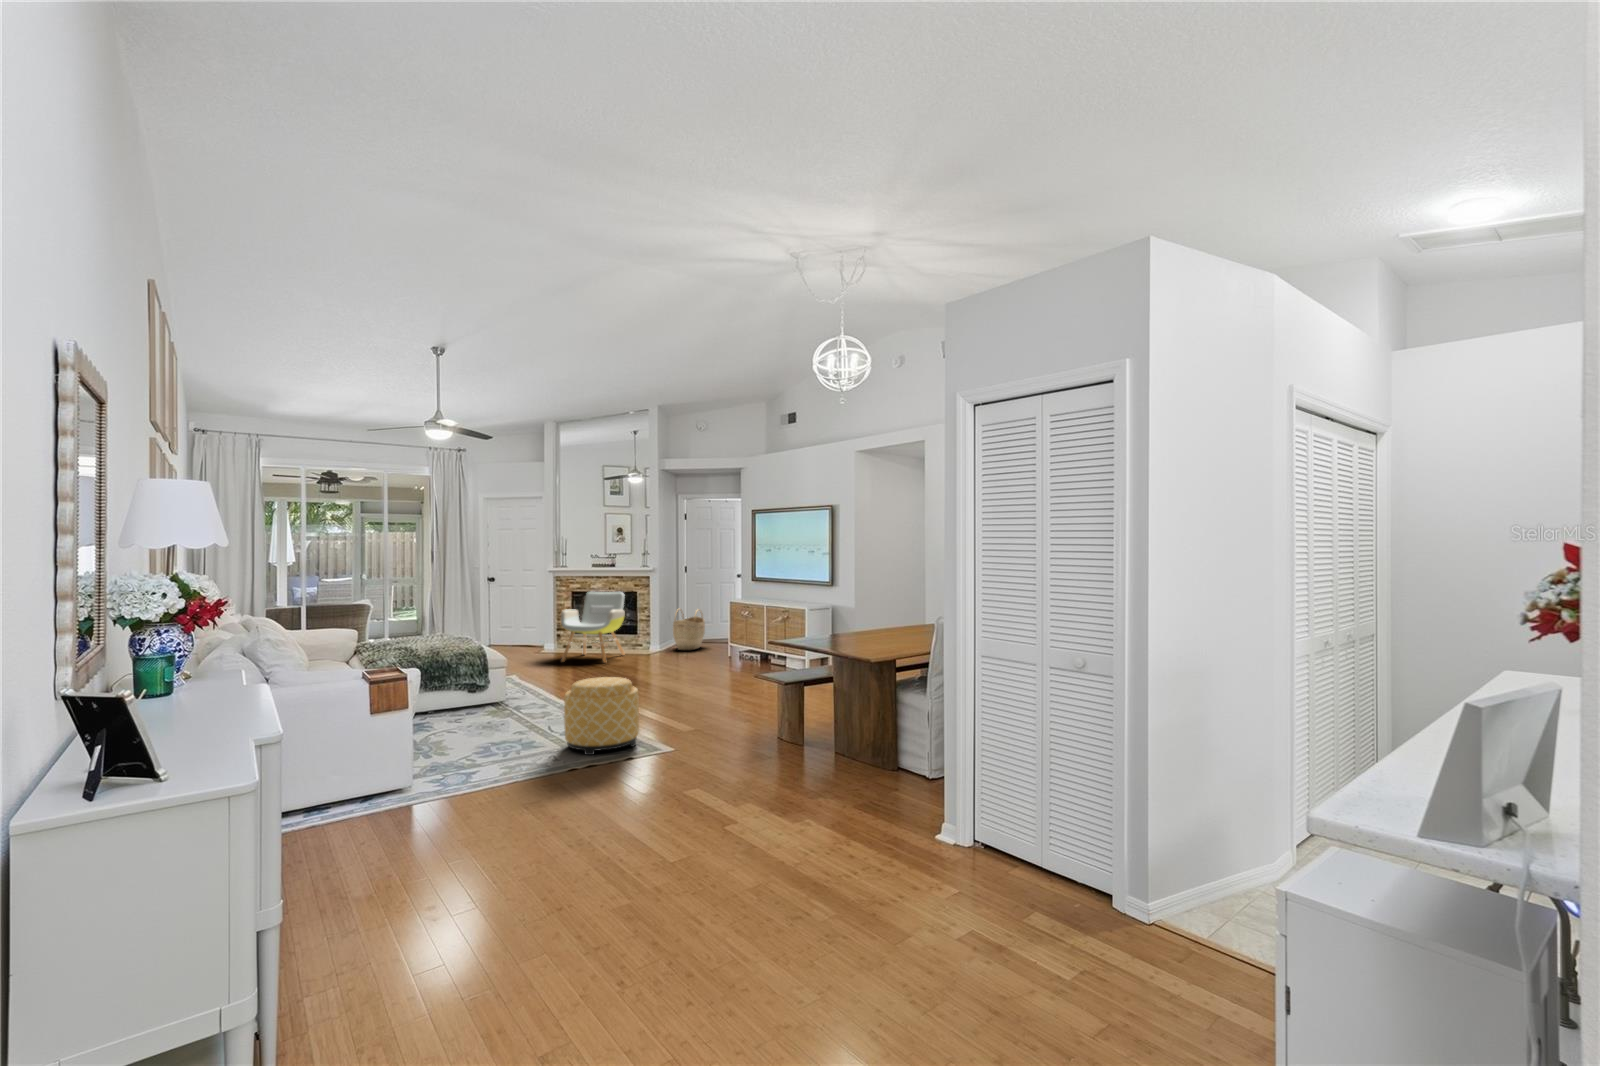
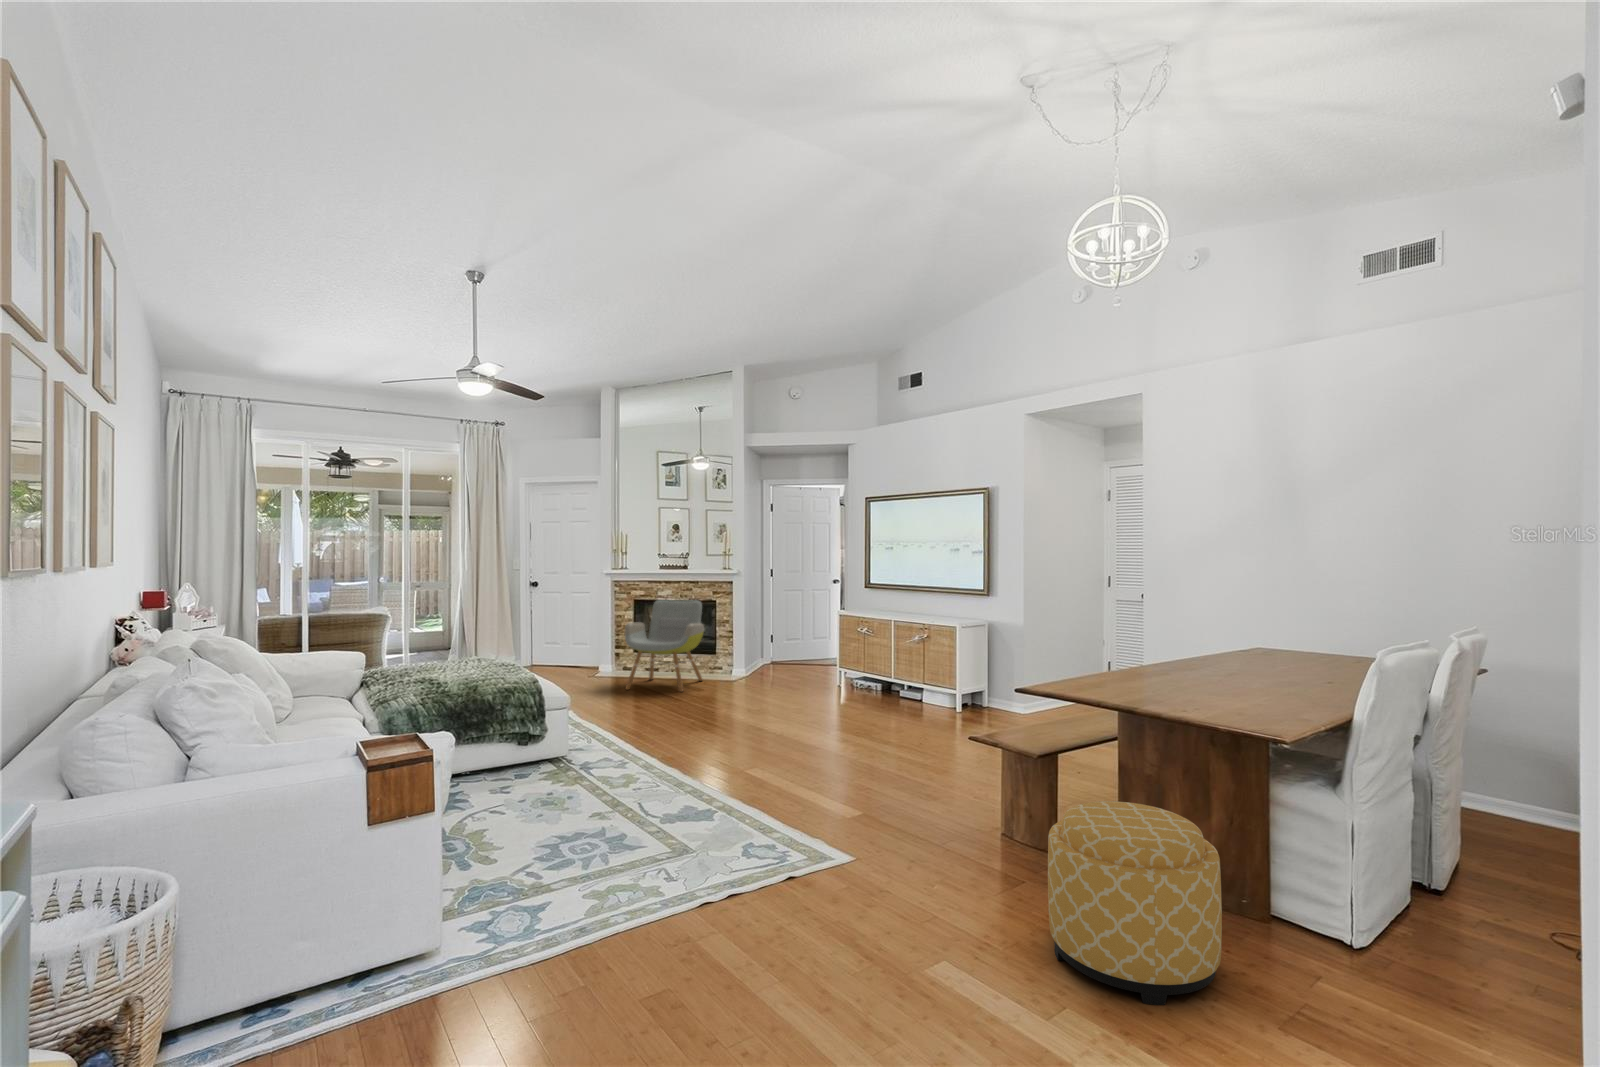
woven basket: present [673,613,705,650] -> none [760,622,799,675]
ottoman: present [564,677,639,755] -> present [1048,801,1222,1005]

